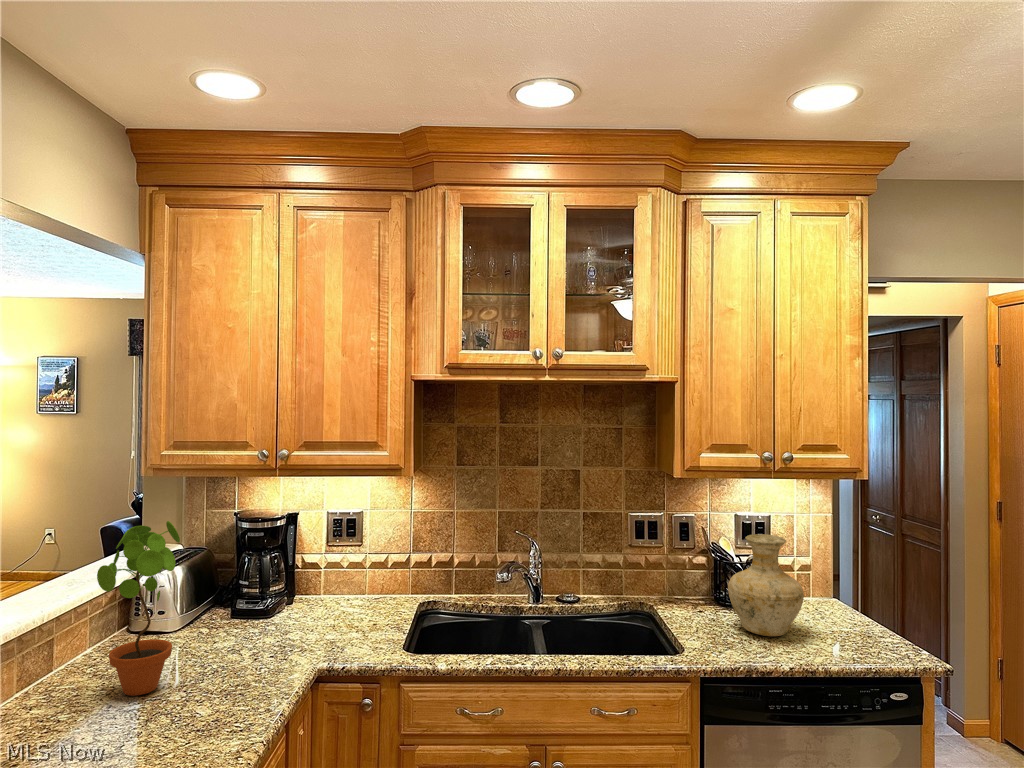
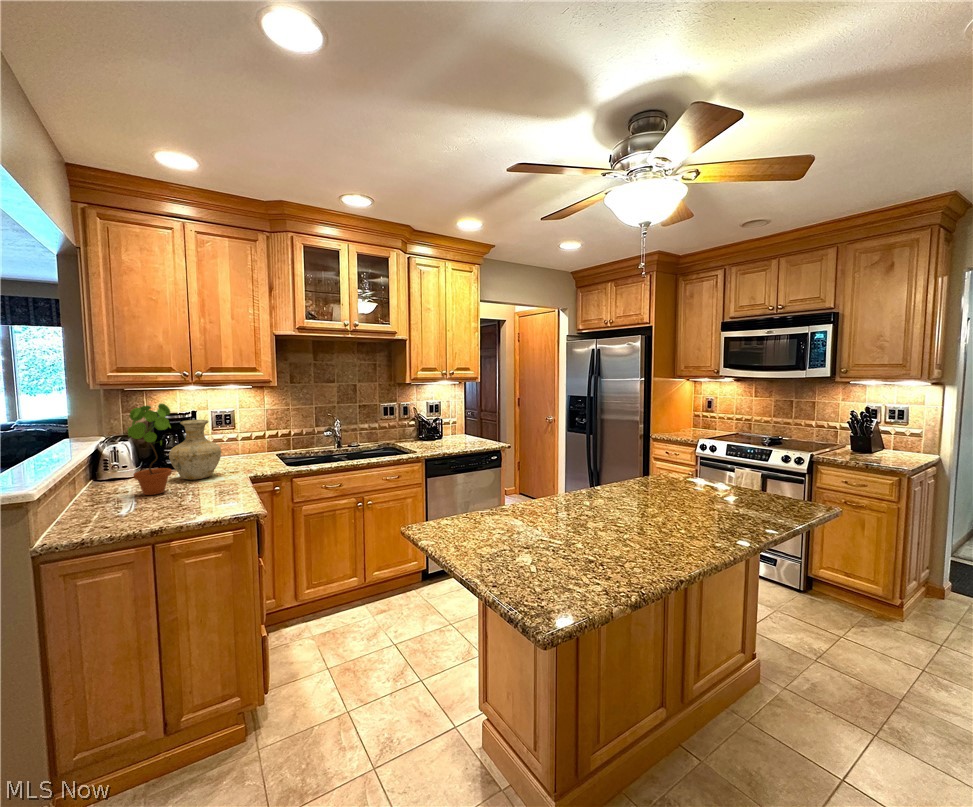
vase: present [728,534,804,636] -> present [169,420,221,480]

